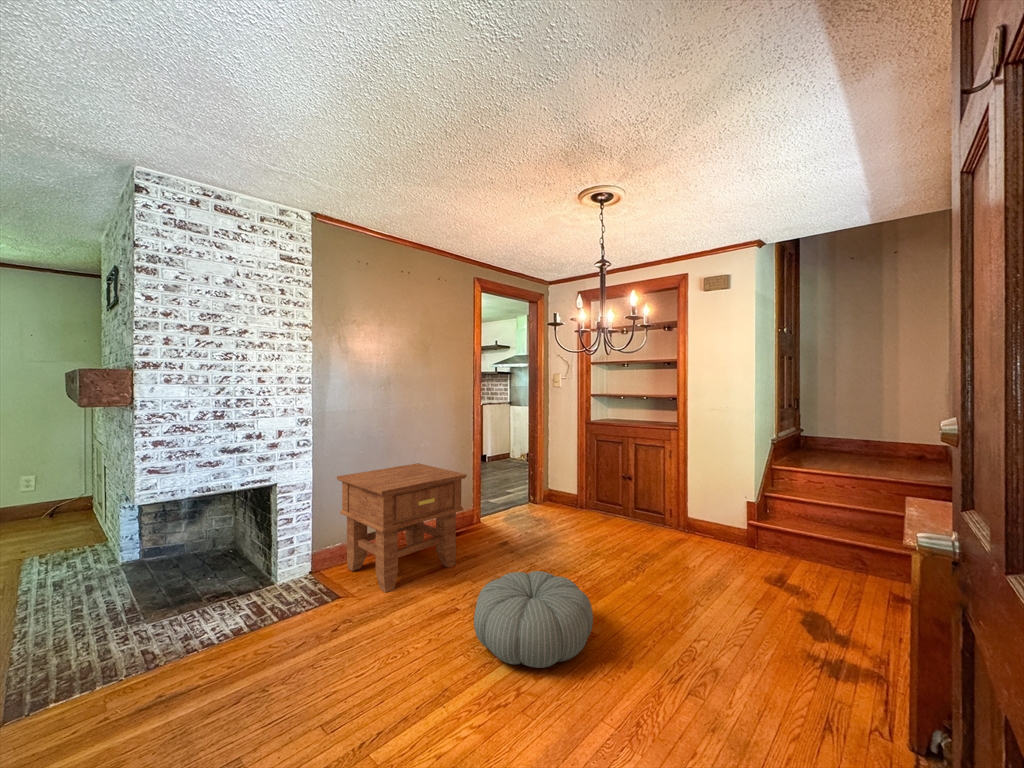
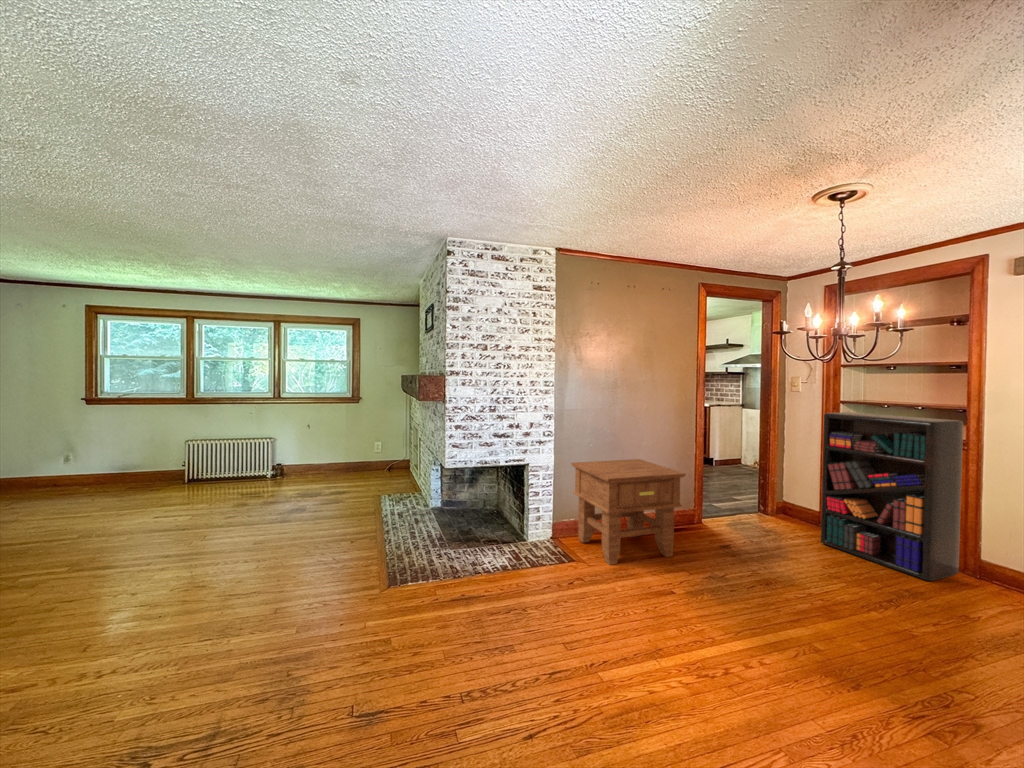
bookshelf: none [581,404,674,542] -> present [821,412,963,581]
pouf: present [474,571,593,668] -> none [688,570,817,662]

